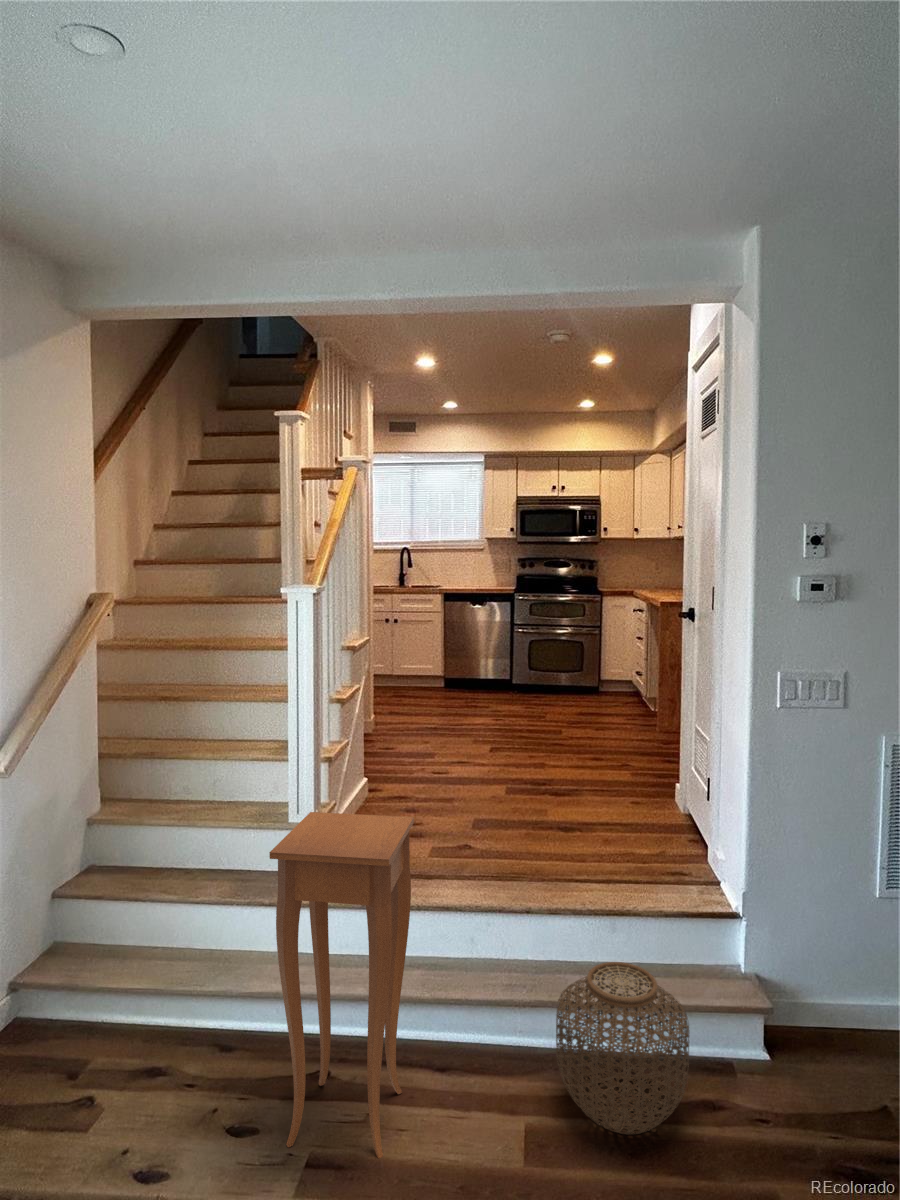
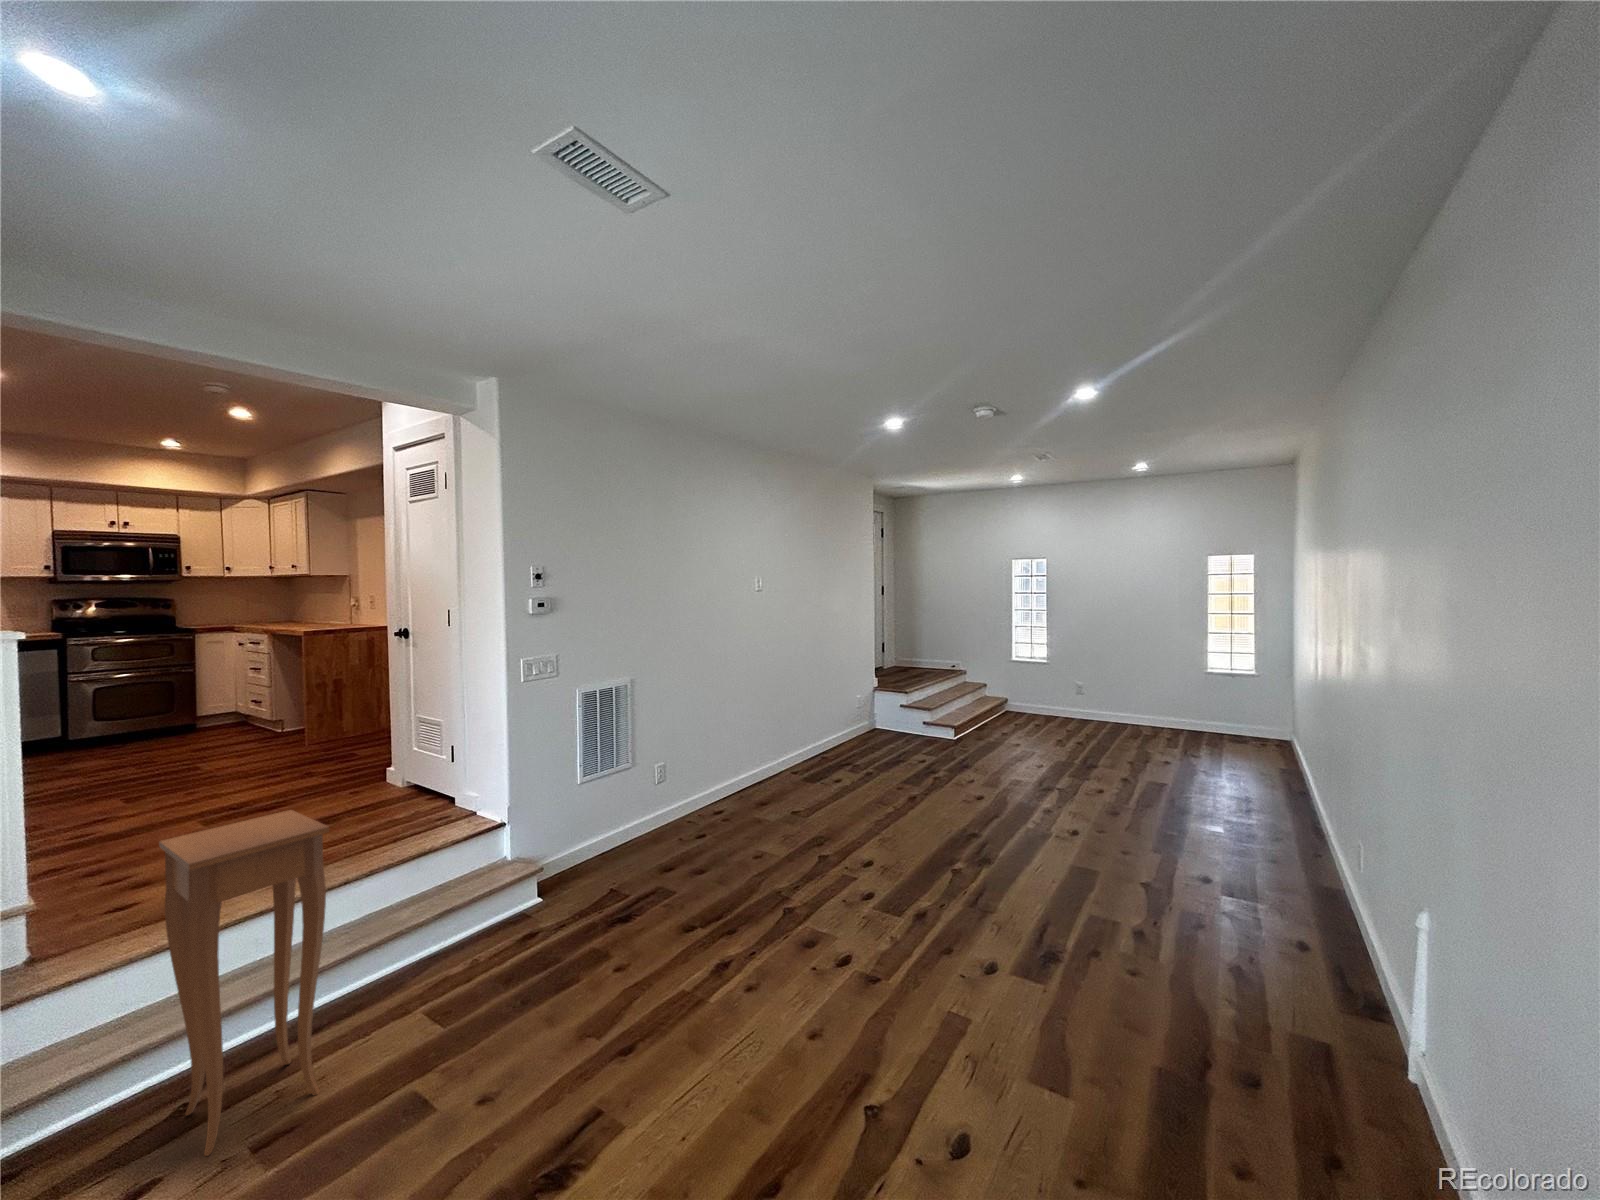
woven basket: present [556,962,689,1134] -> none [424,862,524,977]

